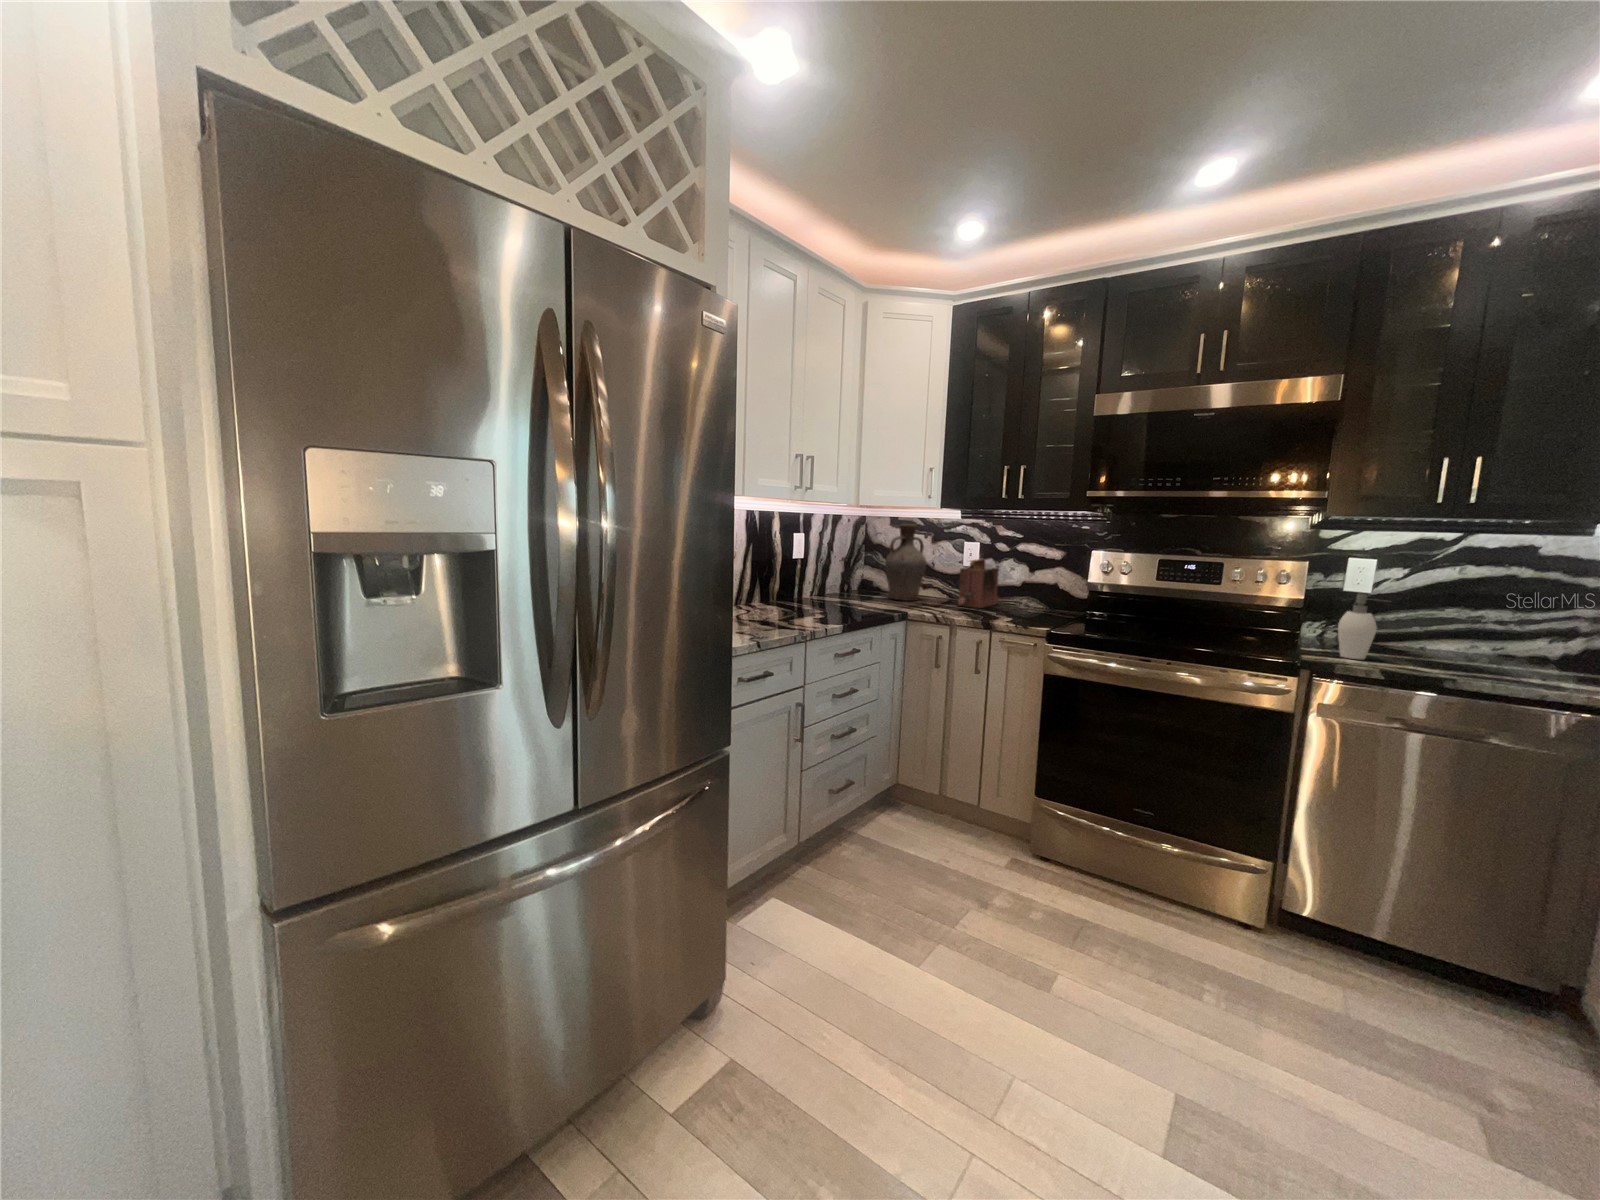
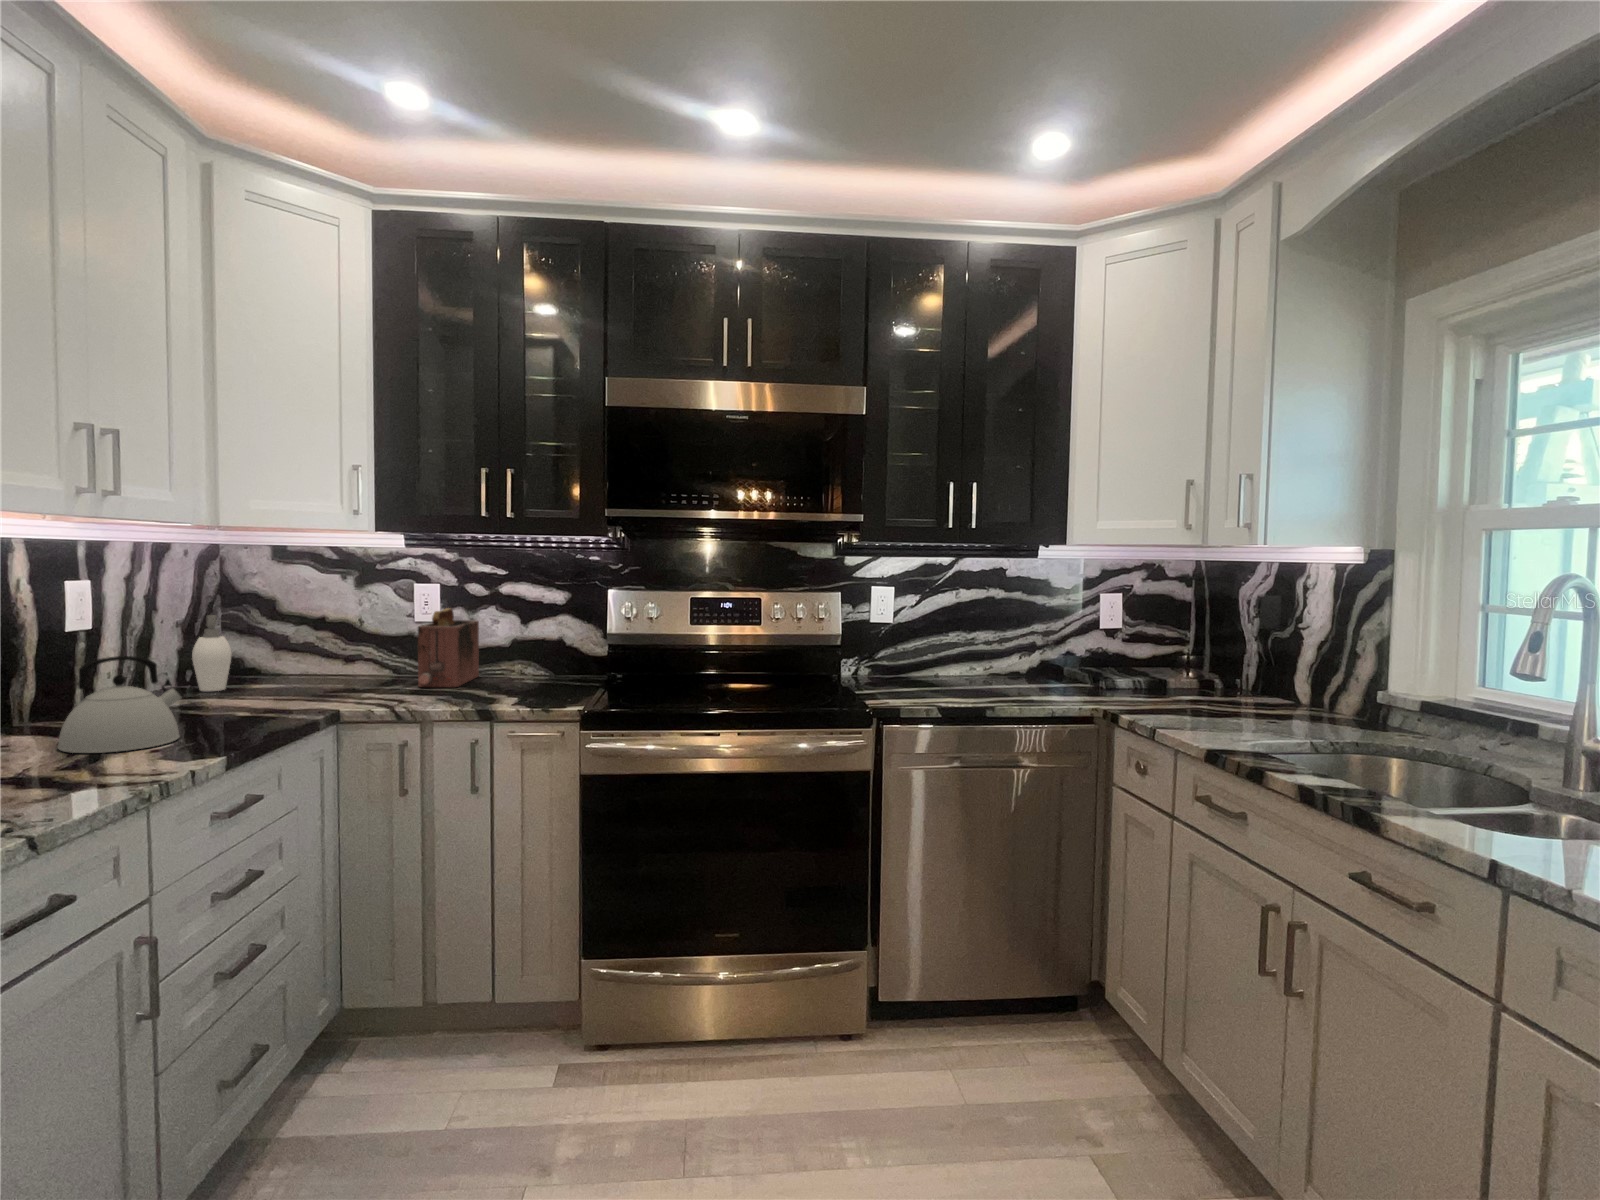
vase: present [885,524,926,601] -> none [273,556,354,689]
kettle: none [780,571,831,618] -> present [58,656,183,753]
soap dispenser: present [1338,594,1377,660] -> present [192,615,232,691]

